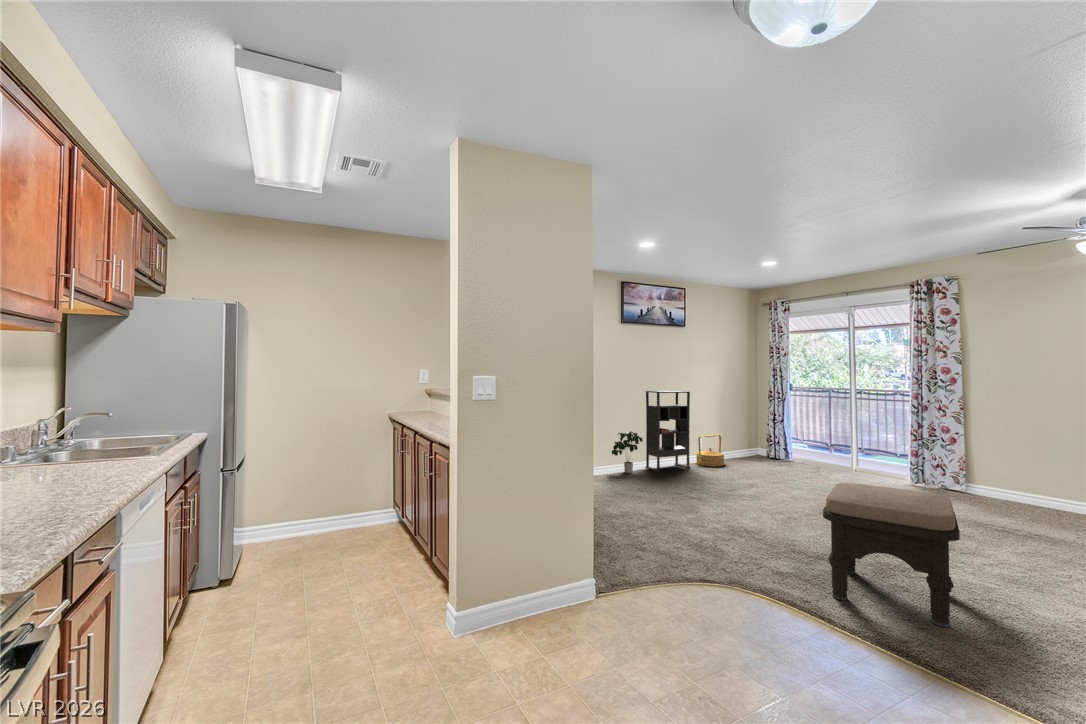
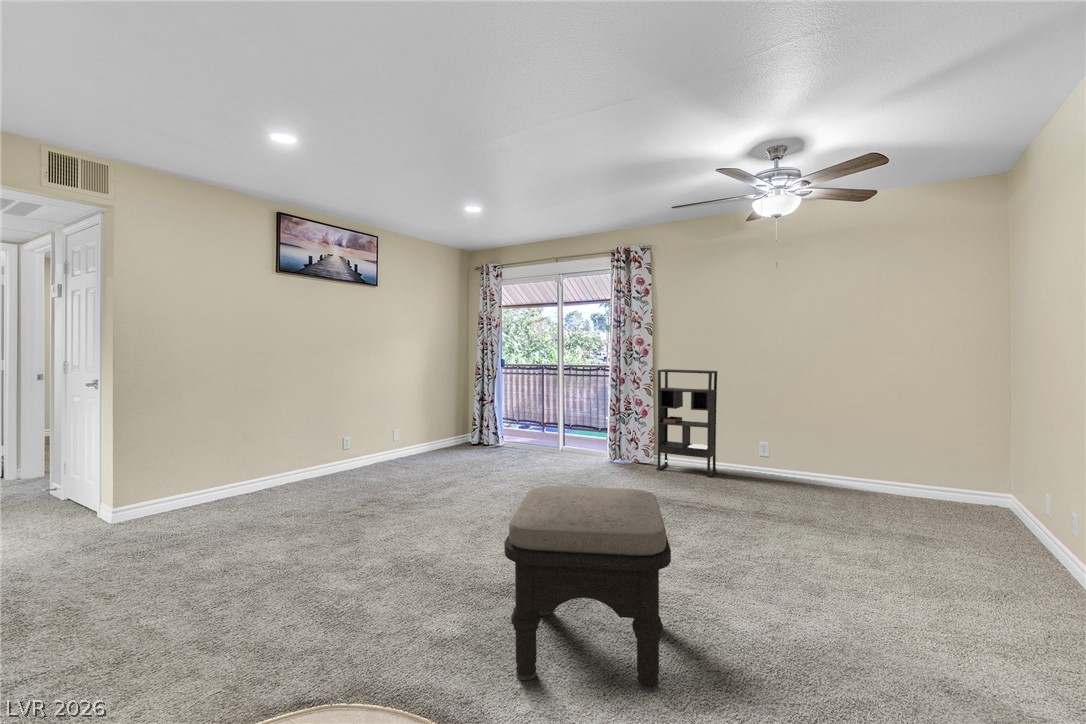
bookshelf: present [646,391,691,472] -> present [656,369,718,477]
potted plant: present [612,431,643,473] -> none [256,429,311,490]
woven basket: present [696,434,724,467] -> none [392,423,428,464]

